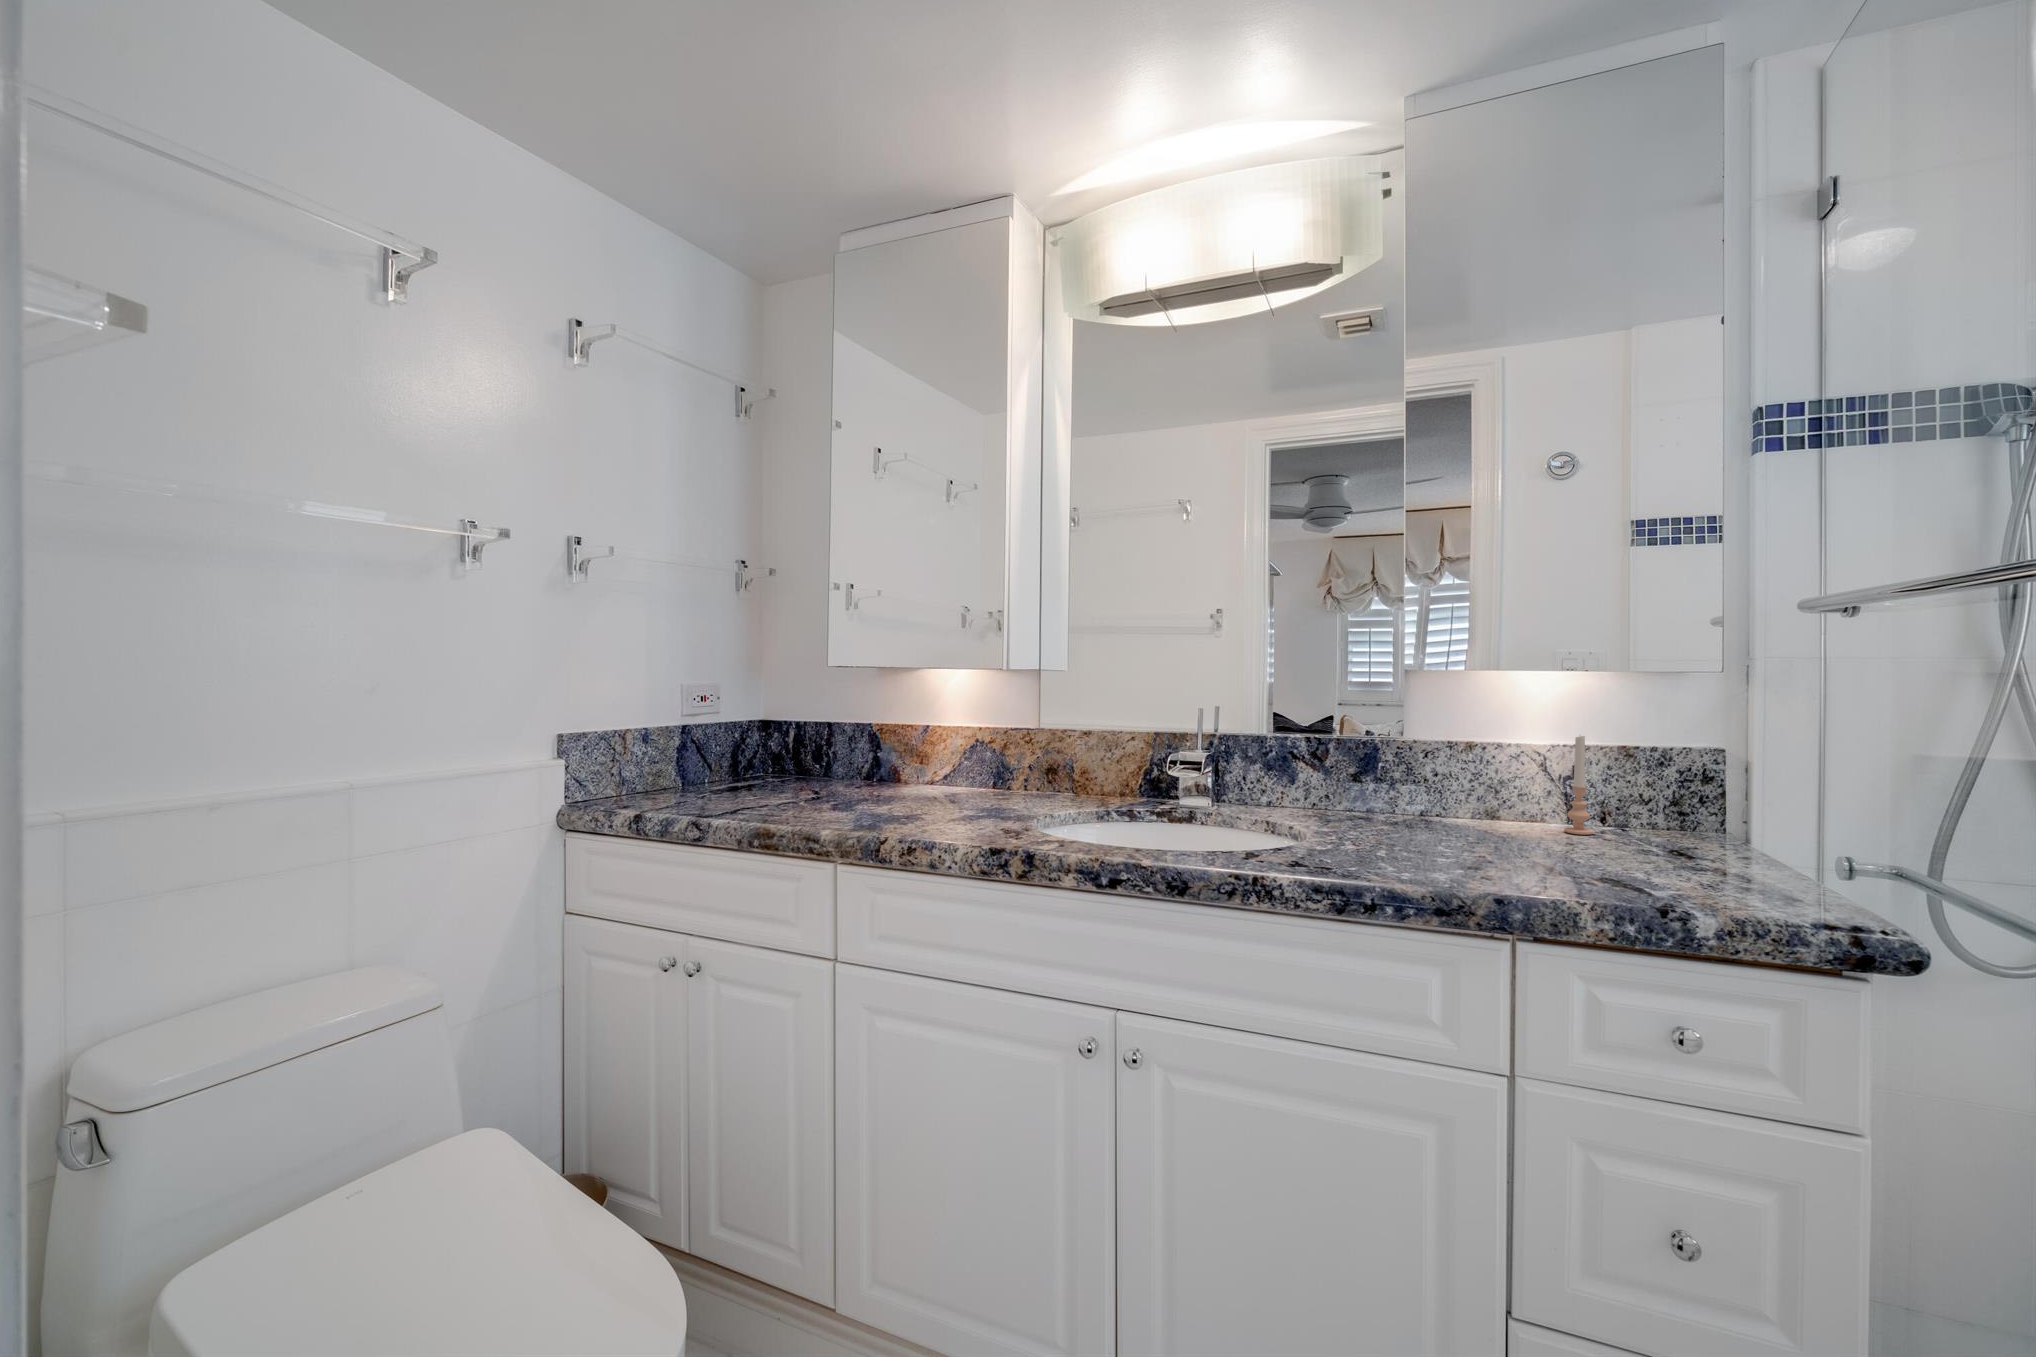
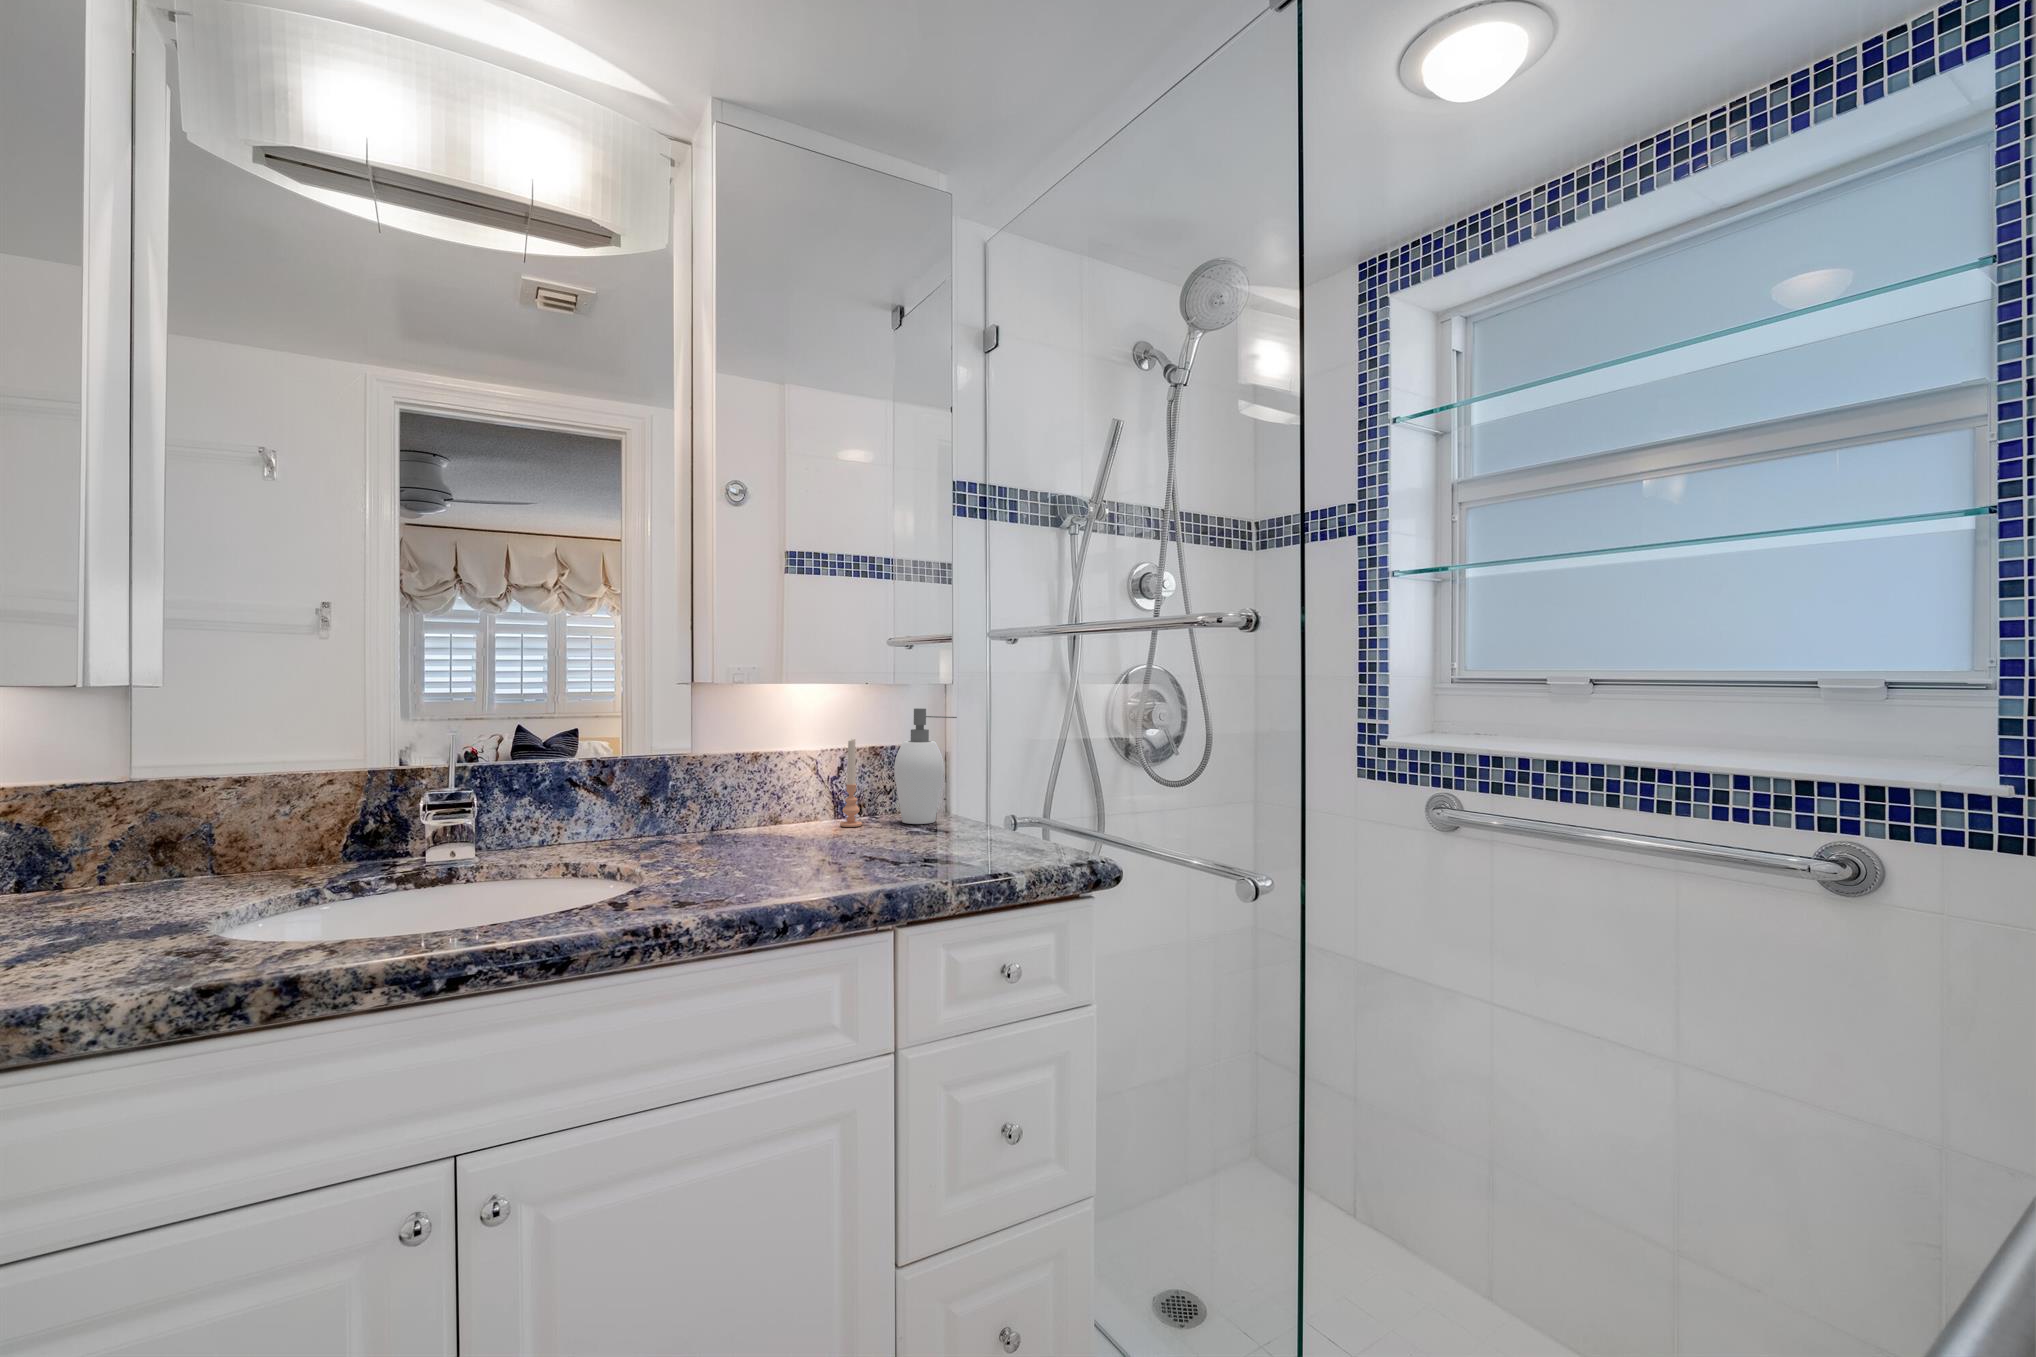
soap dispenser: none [1639,704,1727,845] -> present [894,708,957,824]

